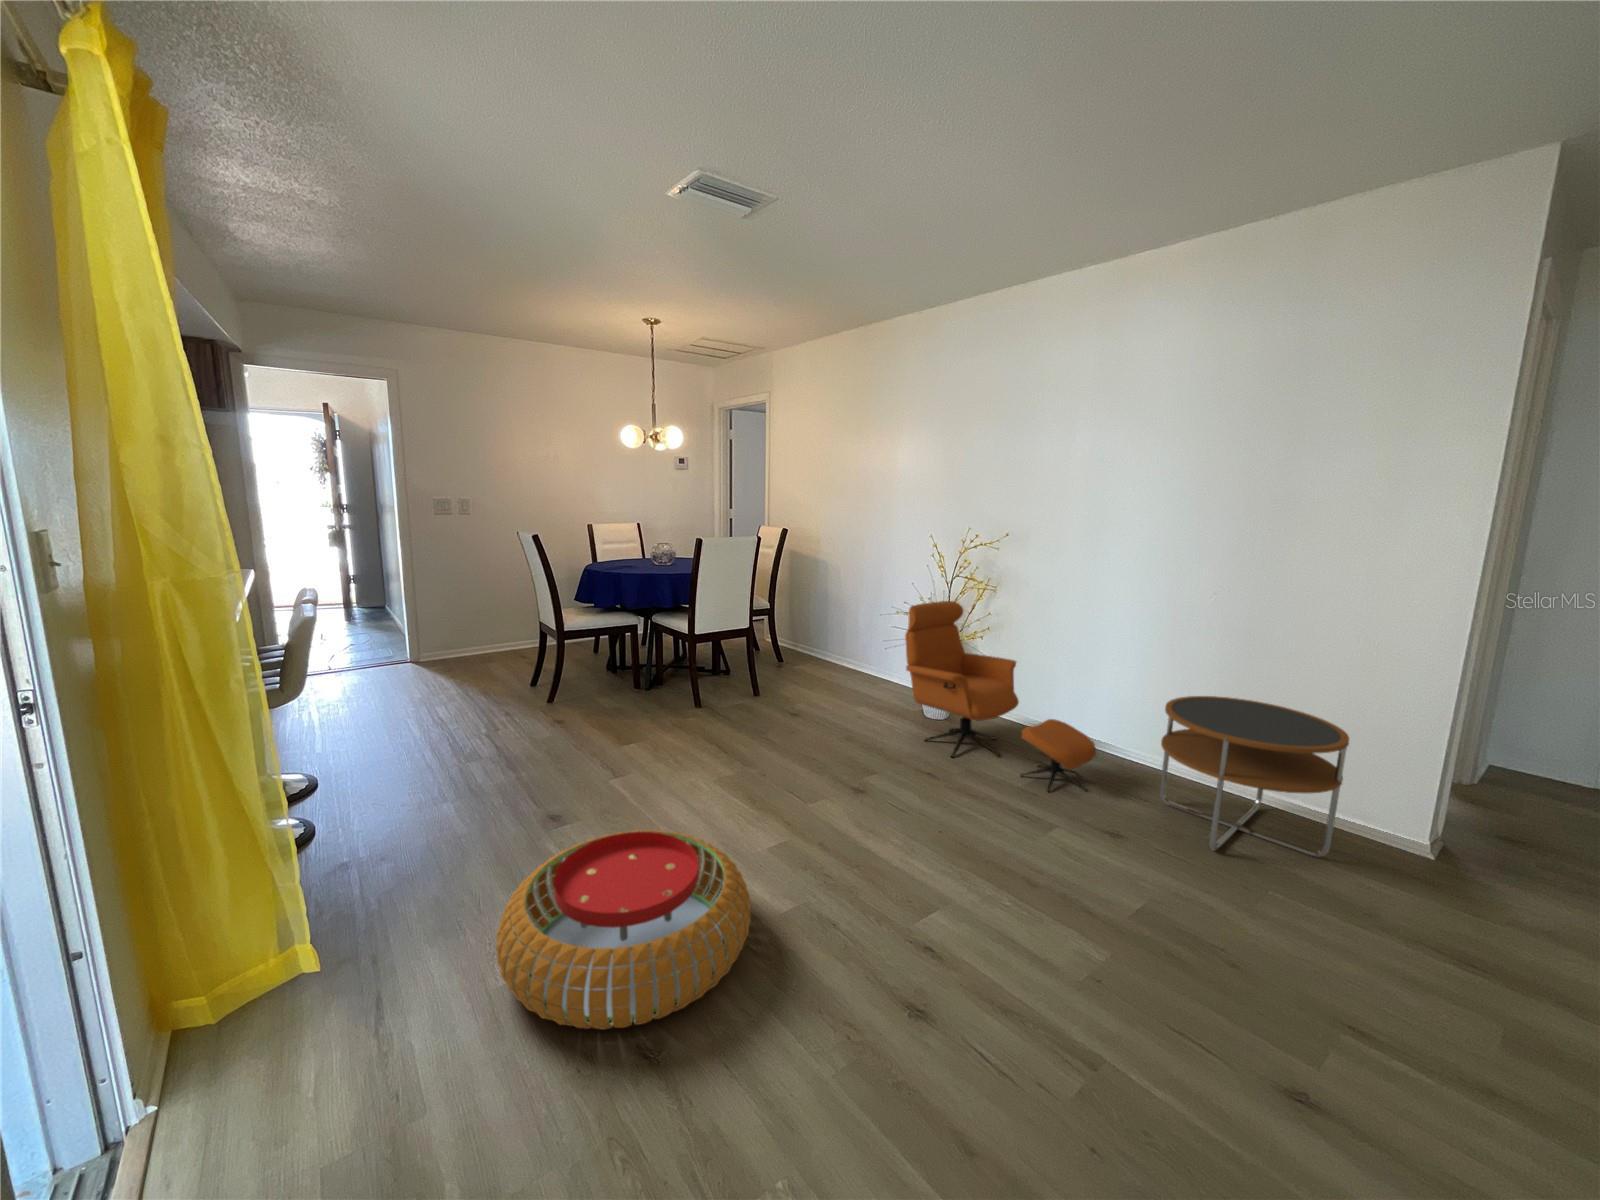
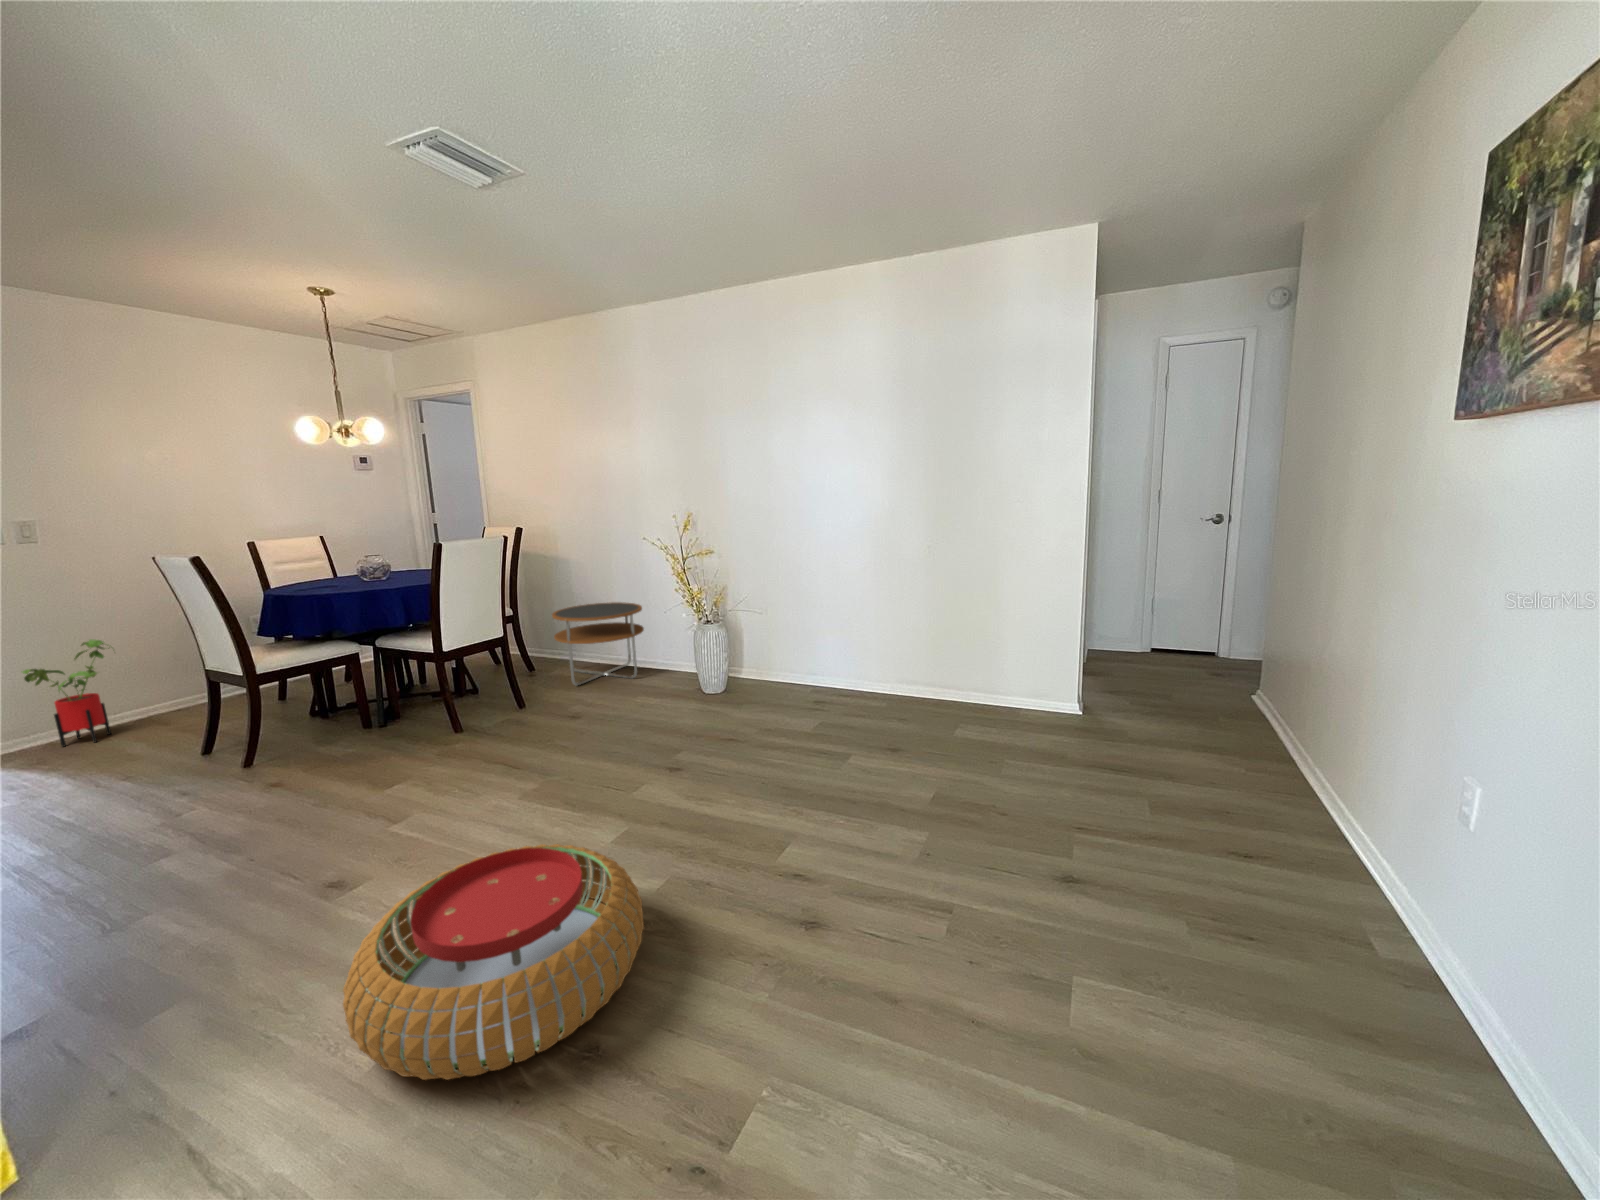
house plant: none [449,587,499,662] -> present [23,639,111,747]
armchair: present [905,601,1096,792] -> none [685,579,863,729]
side table: present [1160,696,1349,857] -> present [552,602,644,686]

